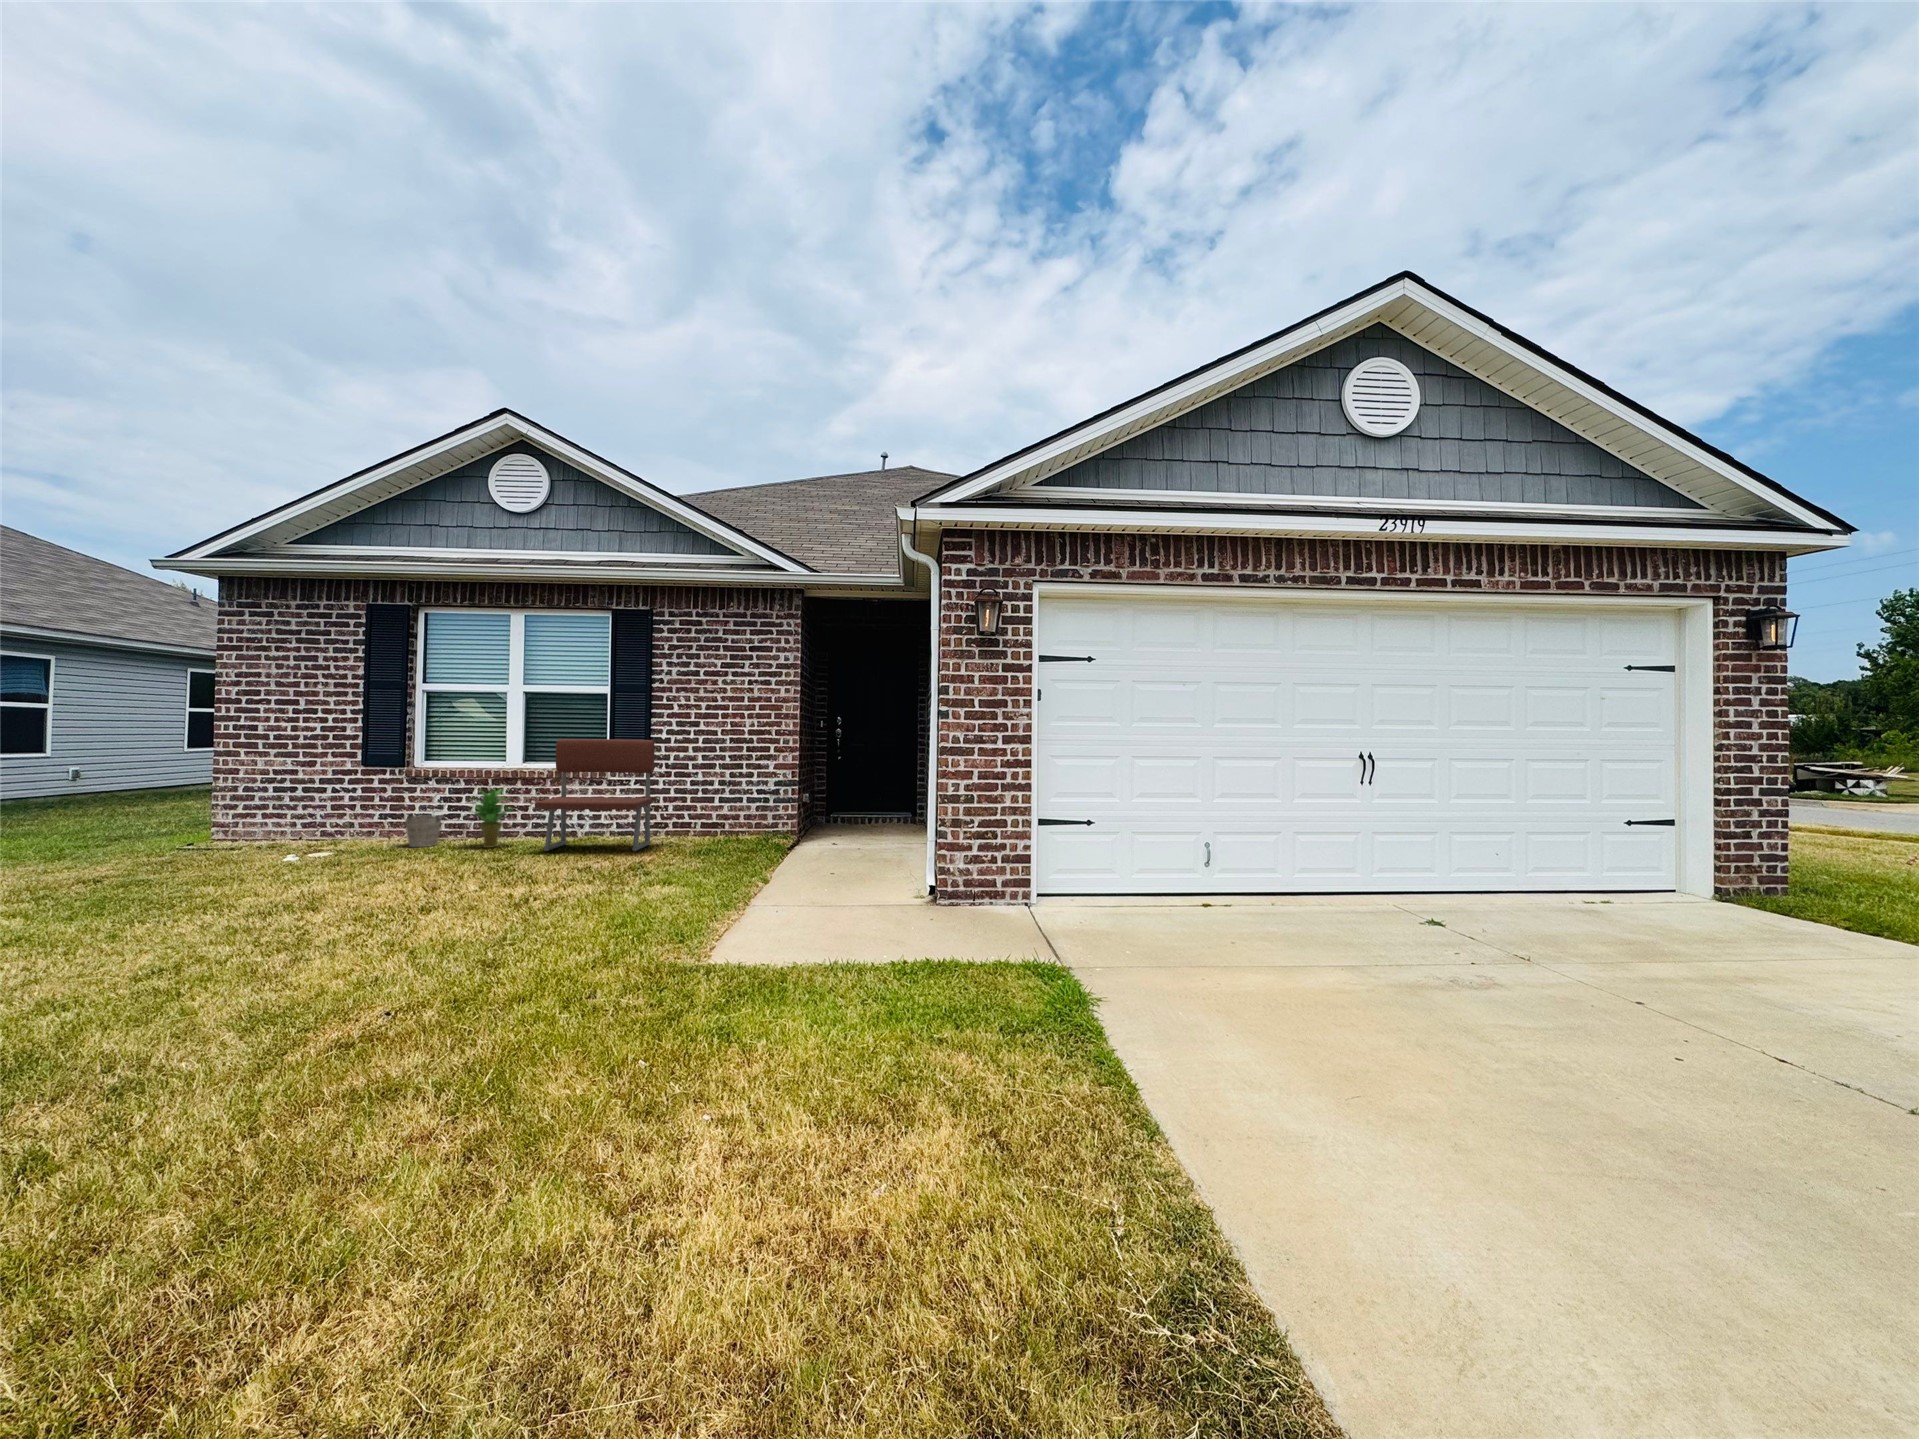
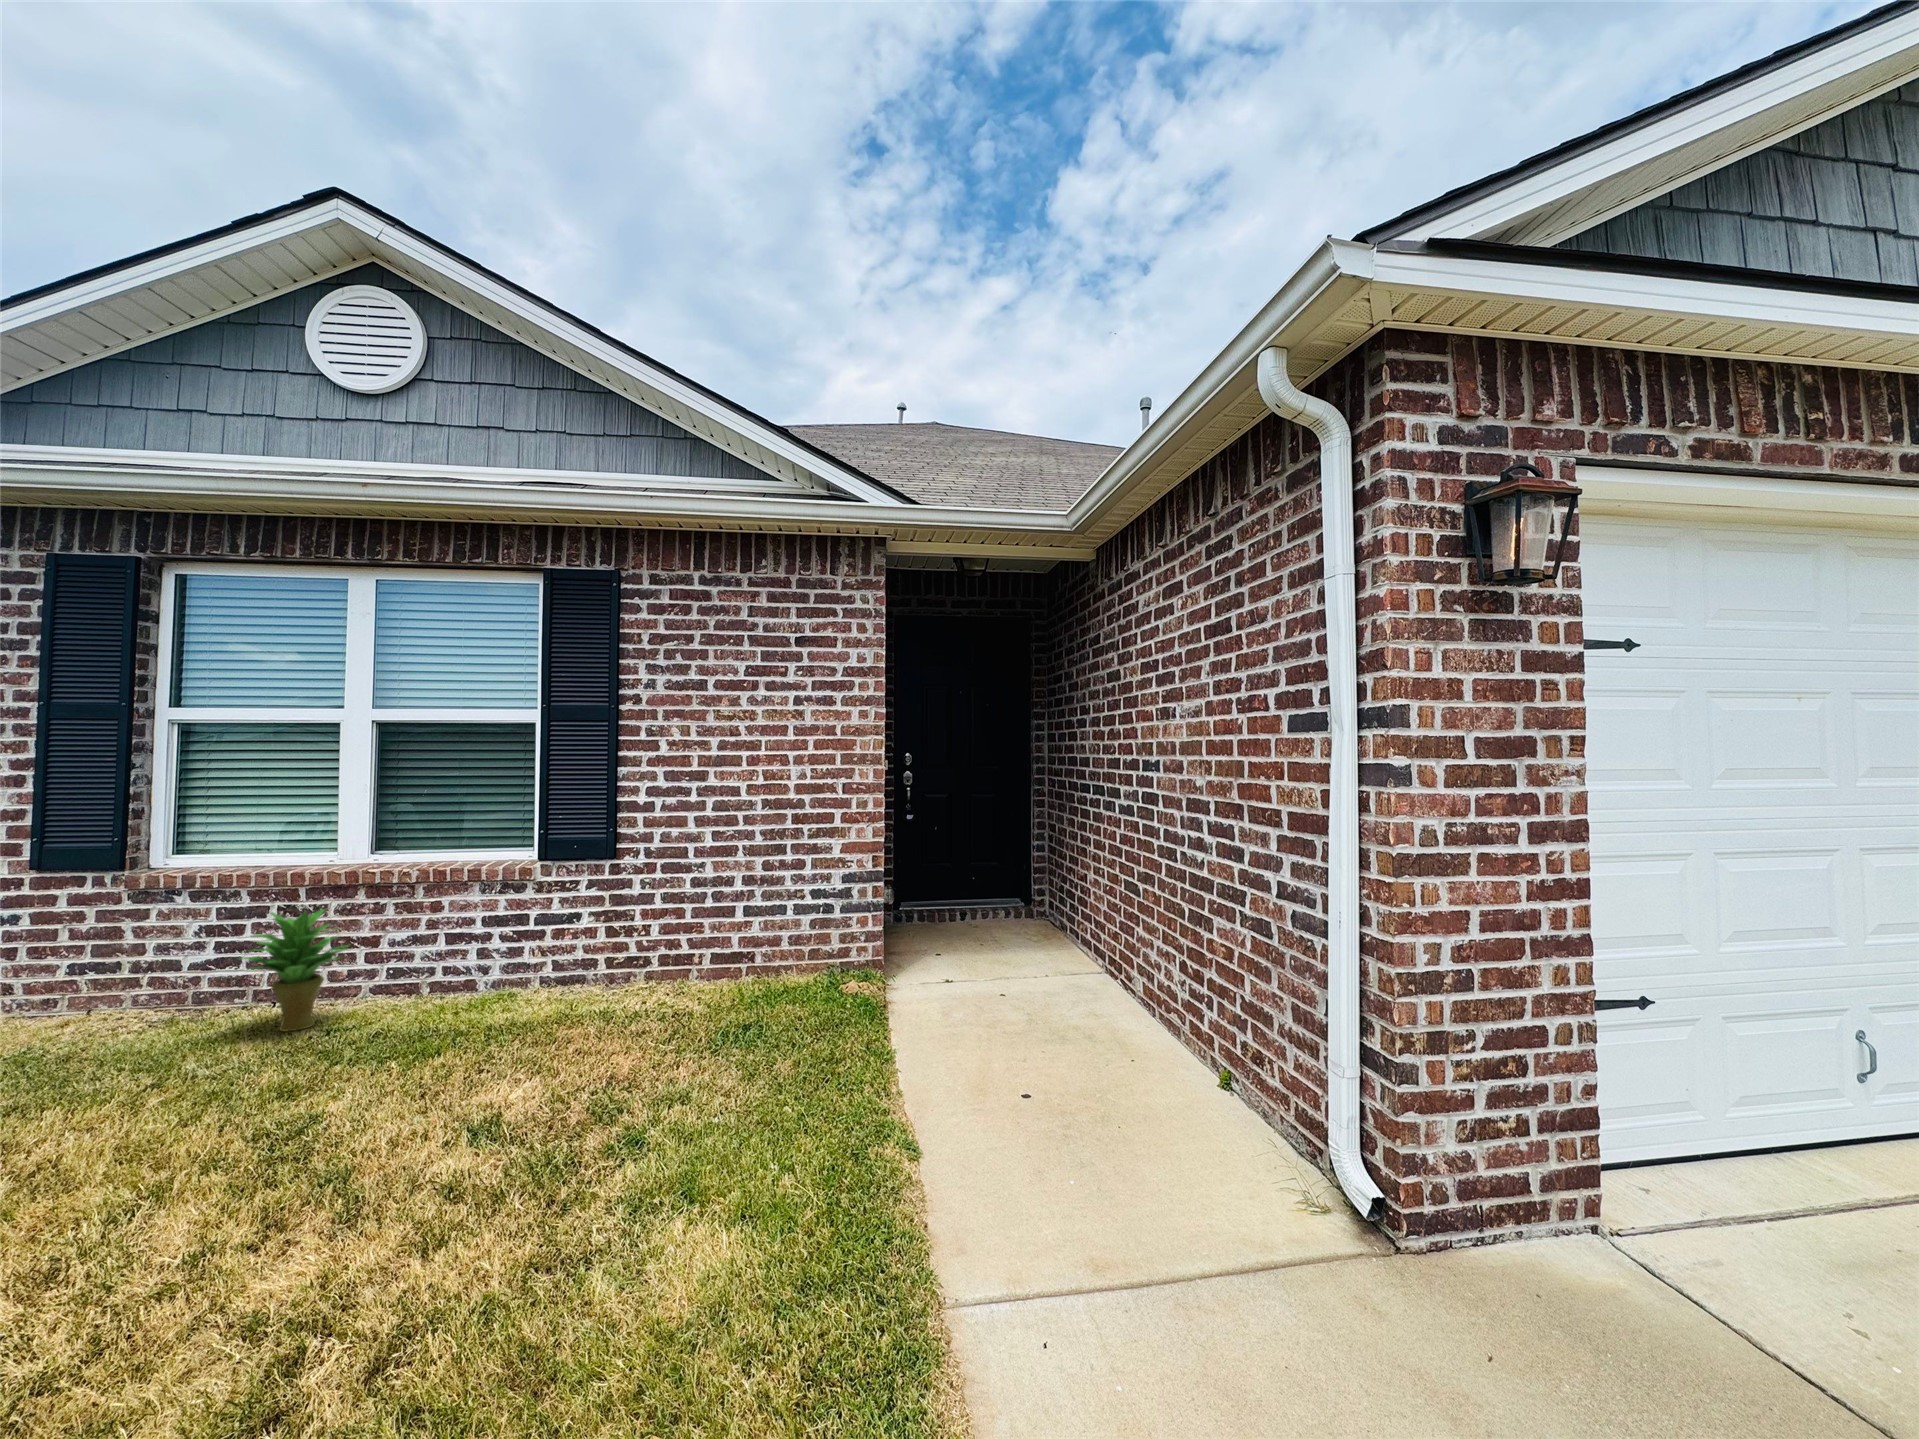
bench: present [535,739,655,851] -> none [385,808,627,1038]
bucket: present [405,816,441,847] -> none [110,963,204,1039]

